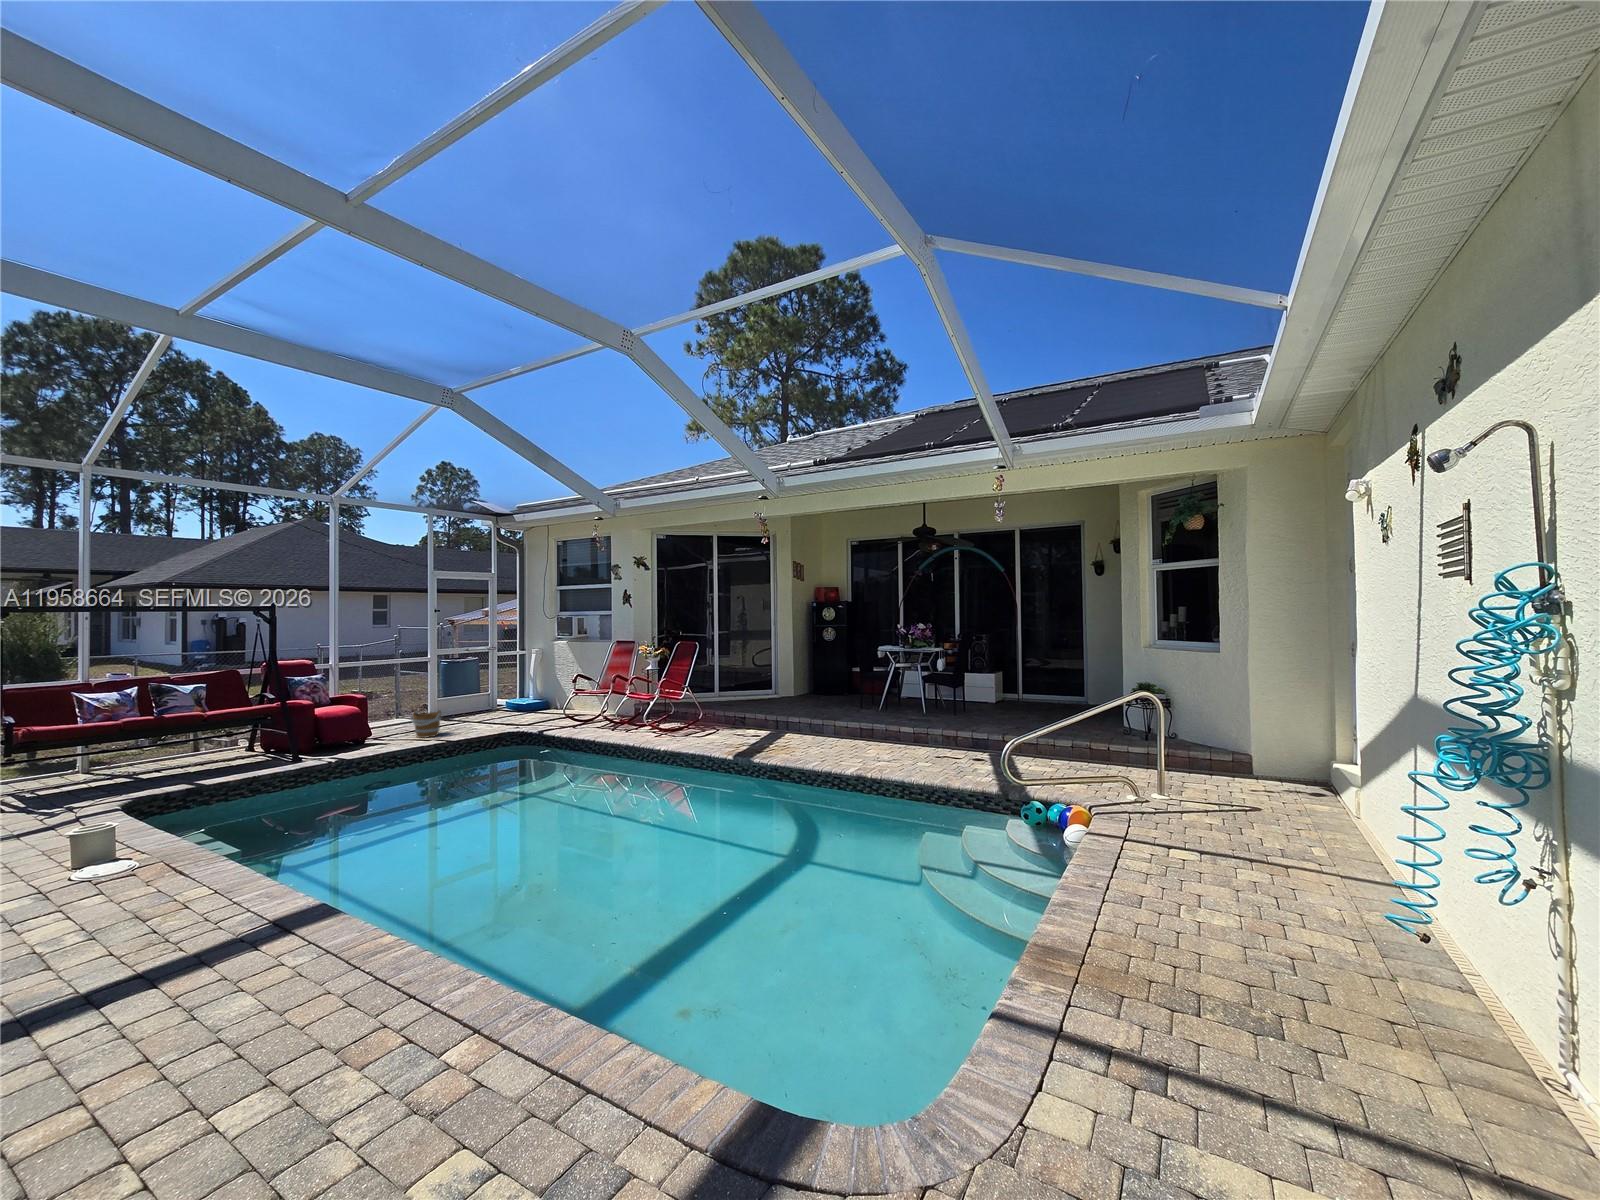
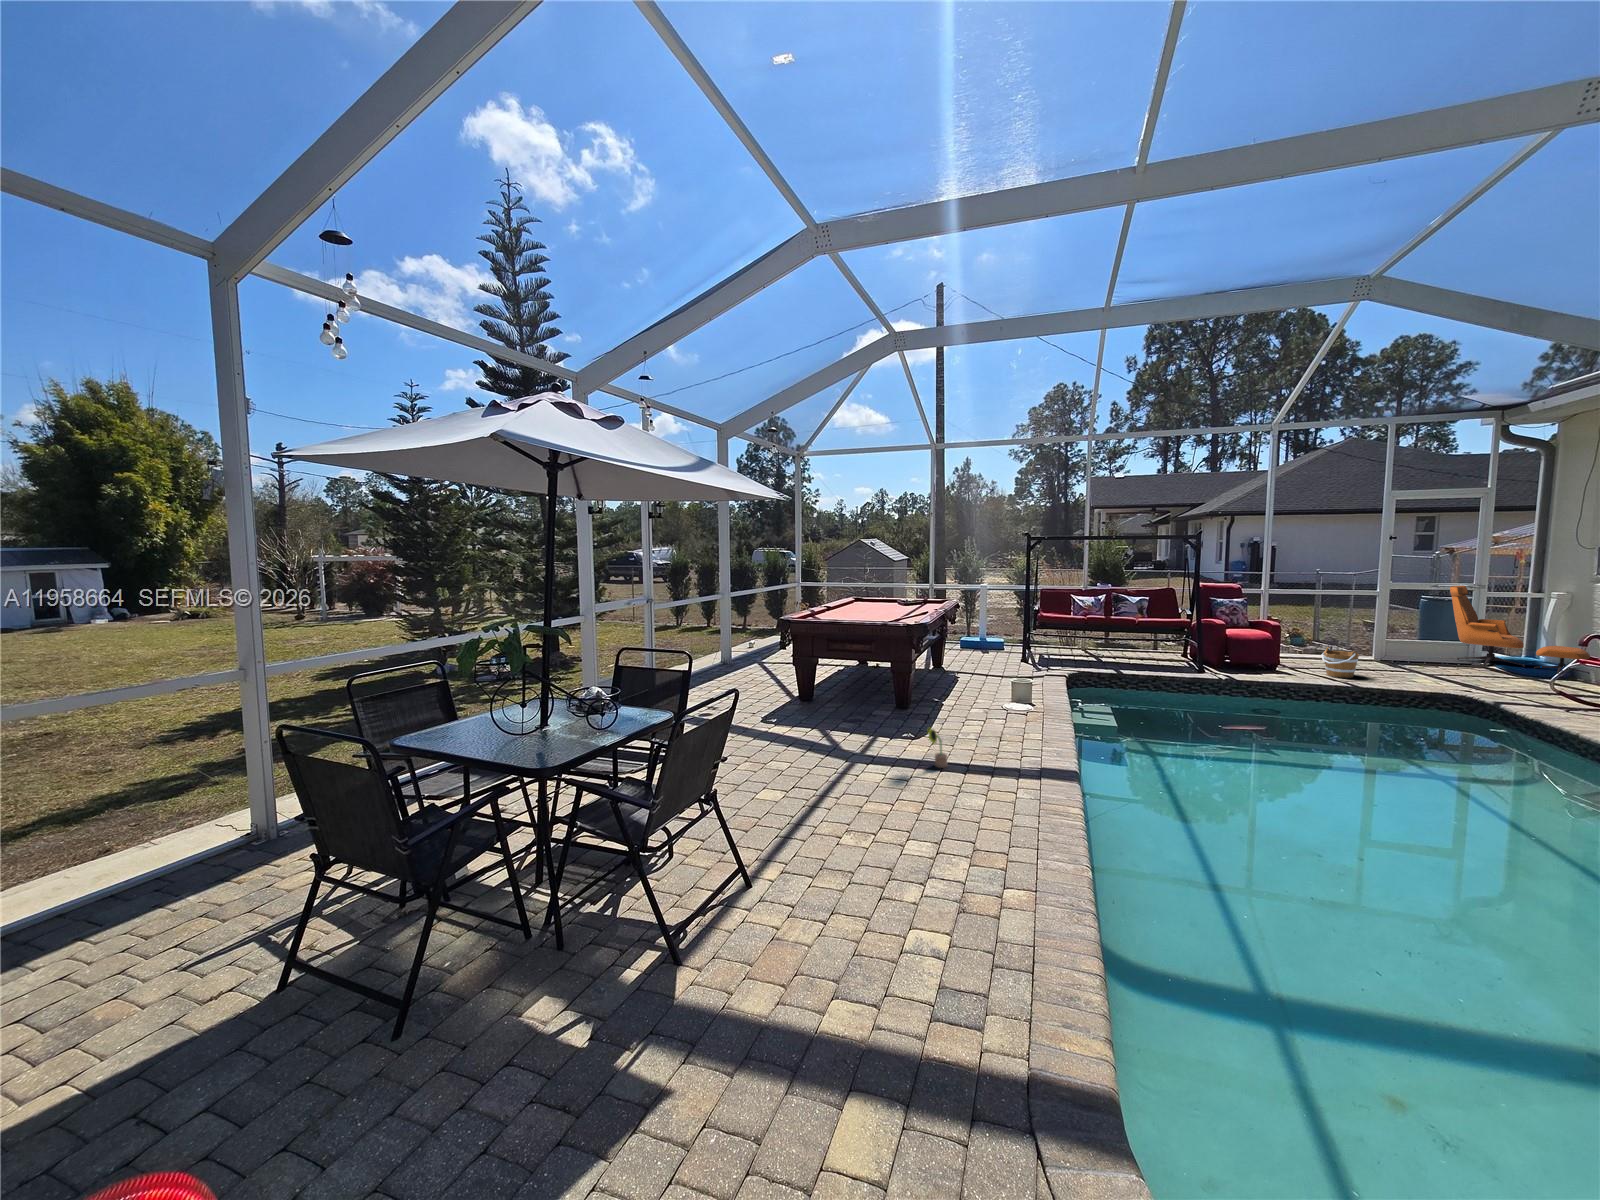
lounge chair: none [476,647,558,710] -> present [1450,586,1590,674]
decorative plant: none [36,929,95,1003] -> present [928,728,947,768]

